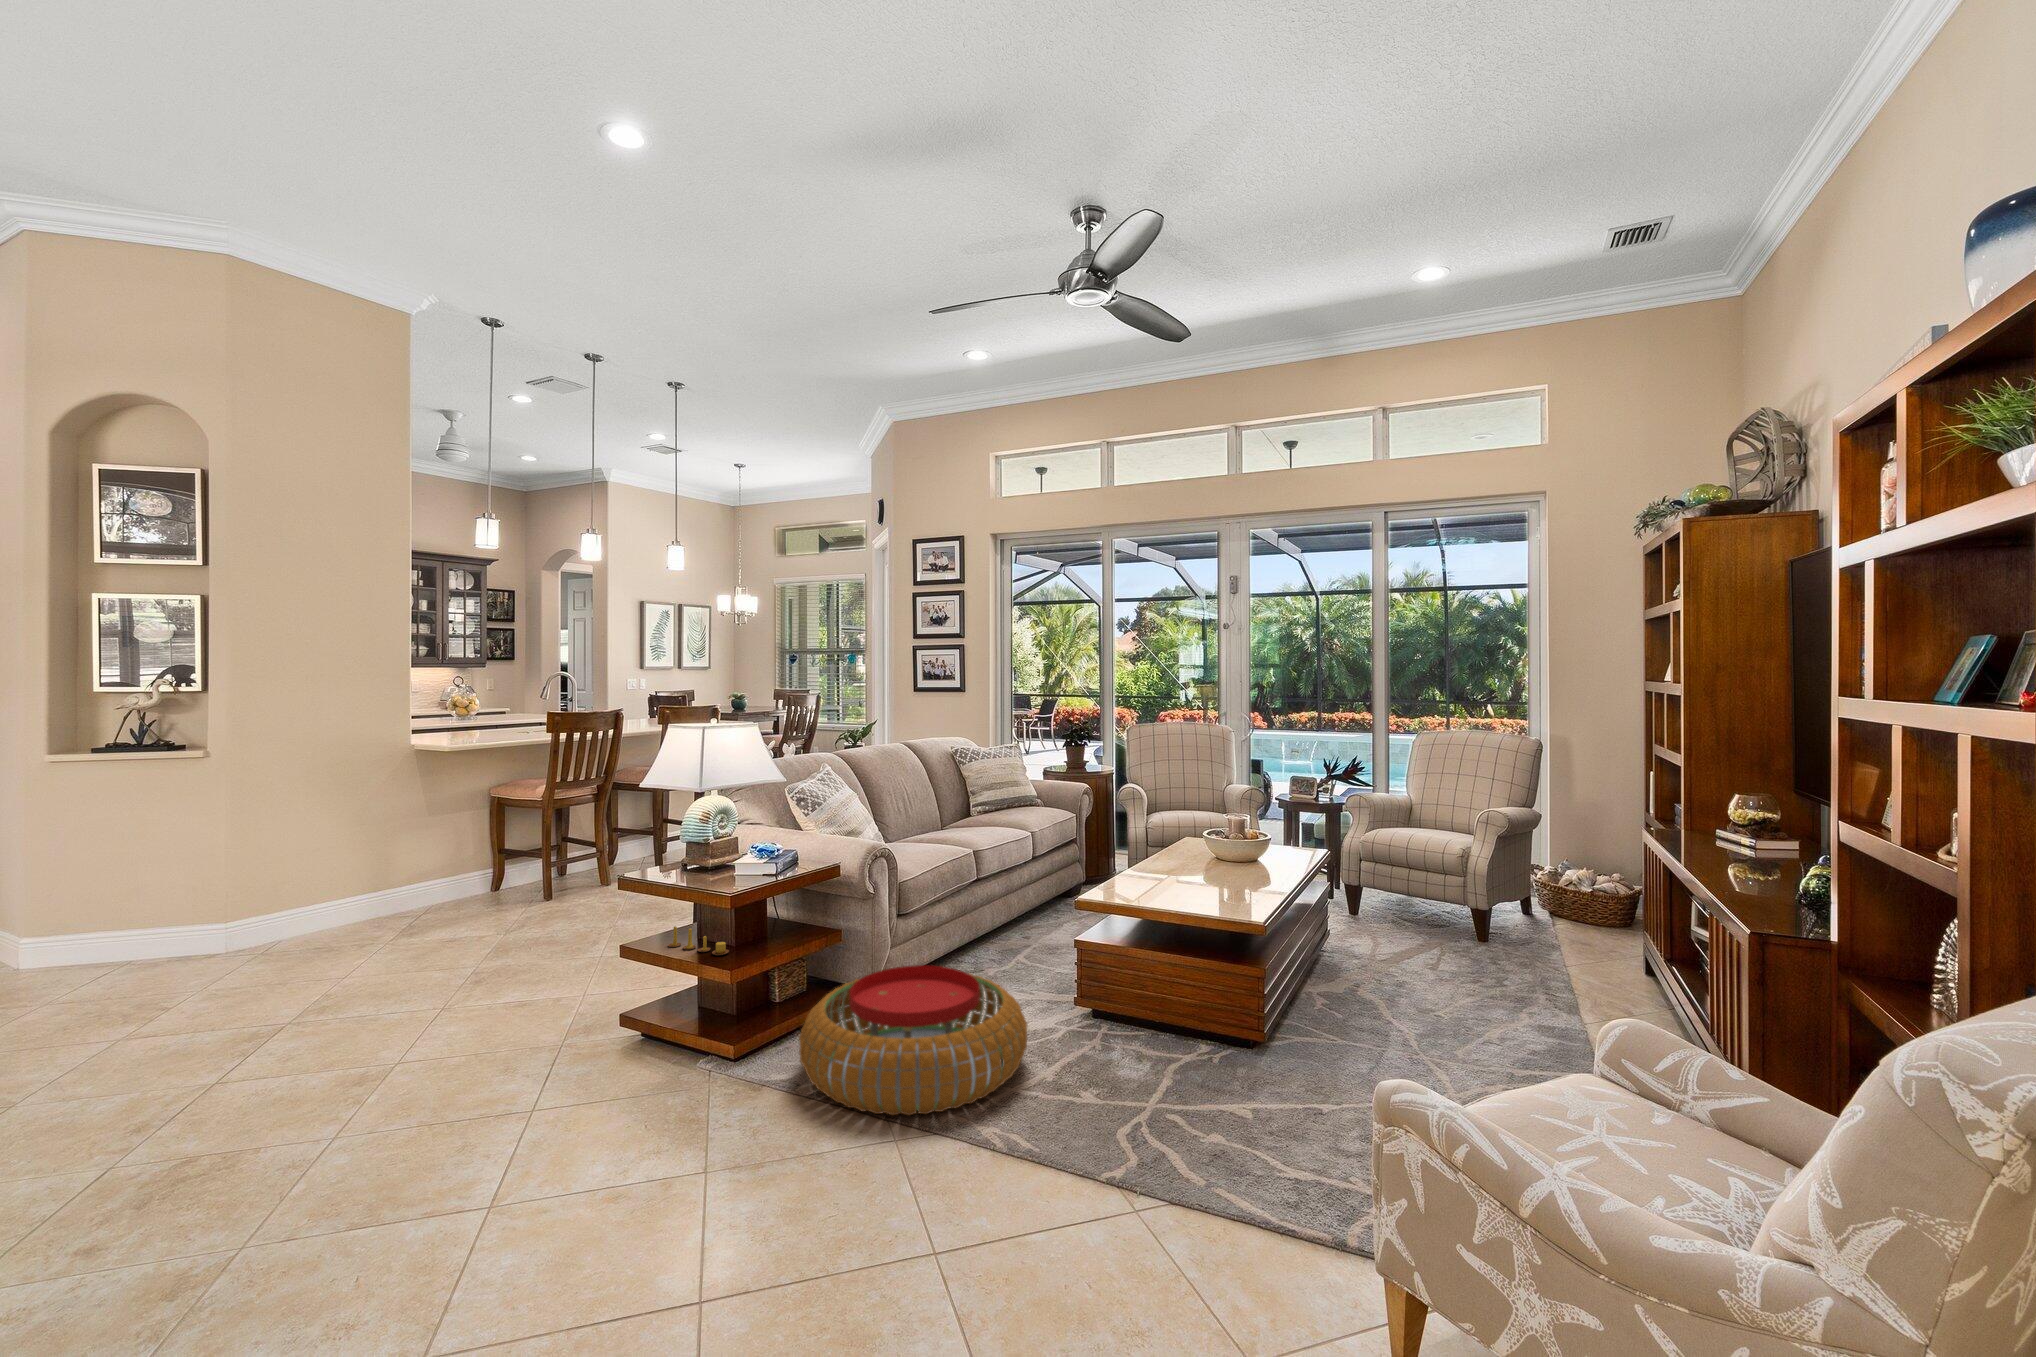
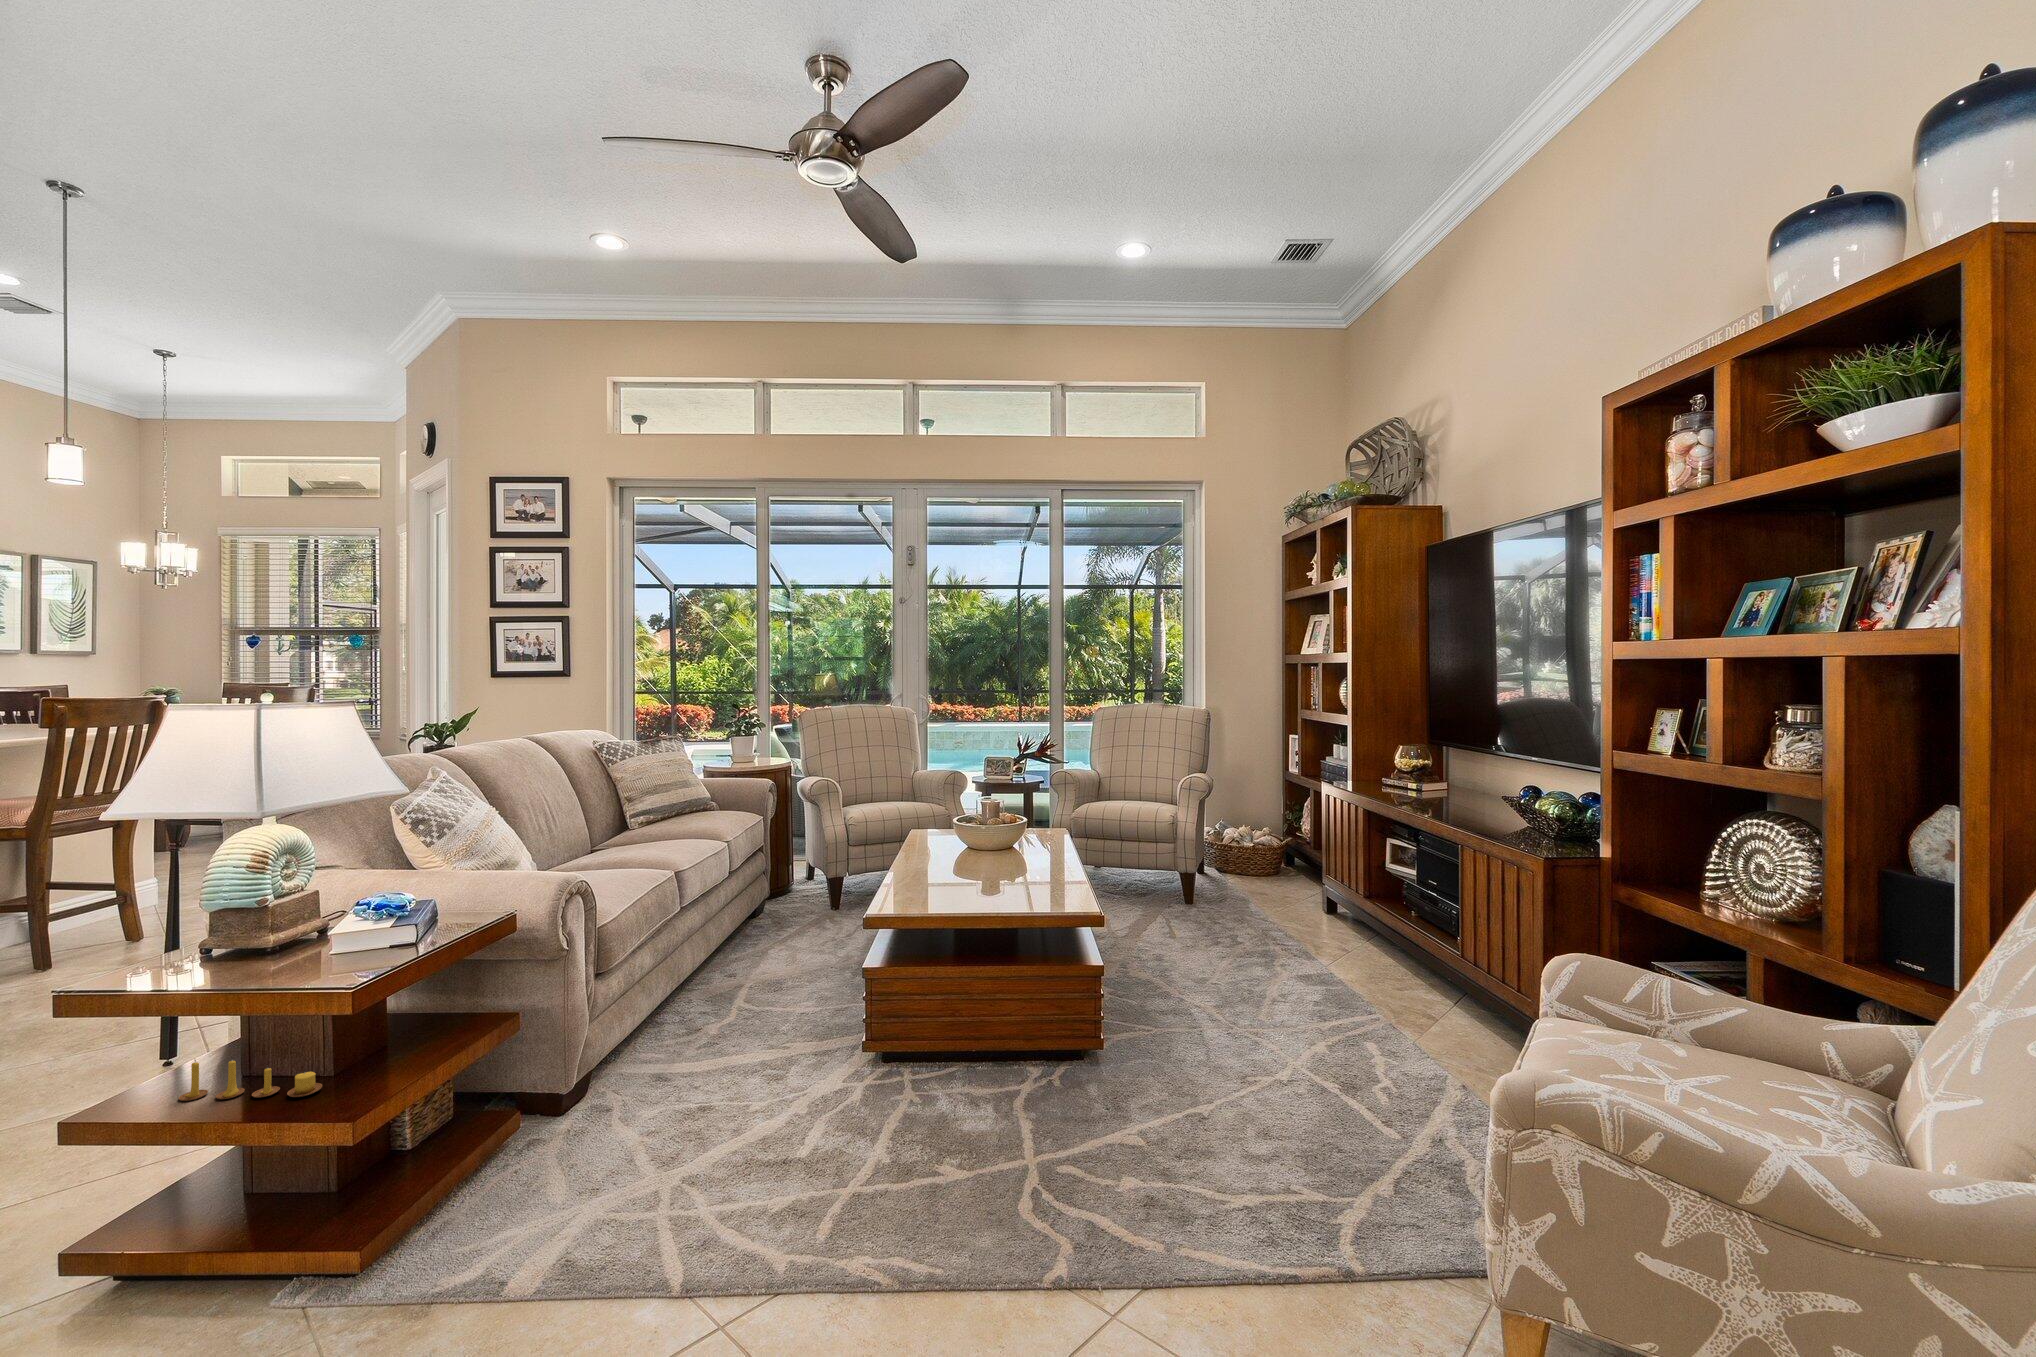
pouf: present [799,965,1027,1115] -> none [497,1040,857,1294]

